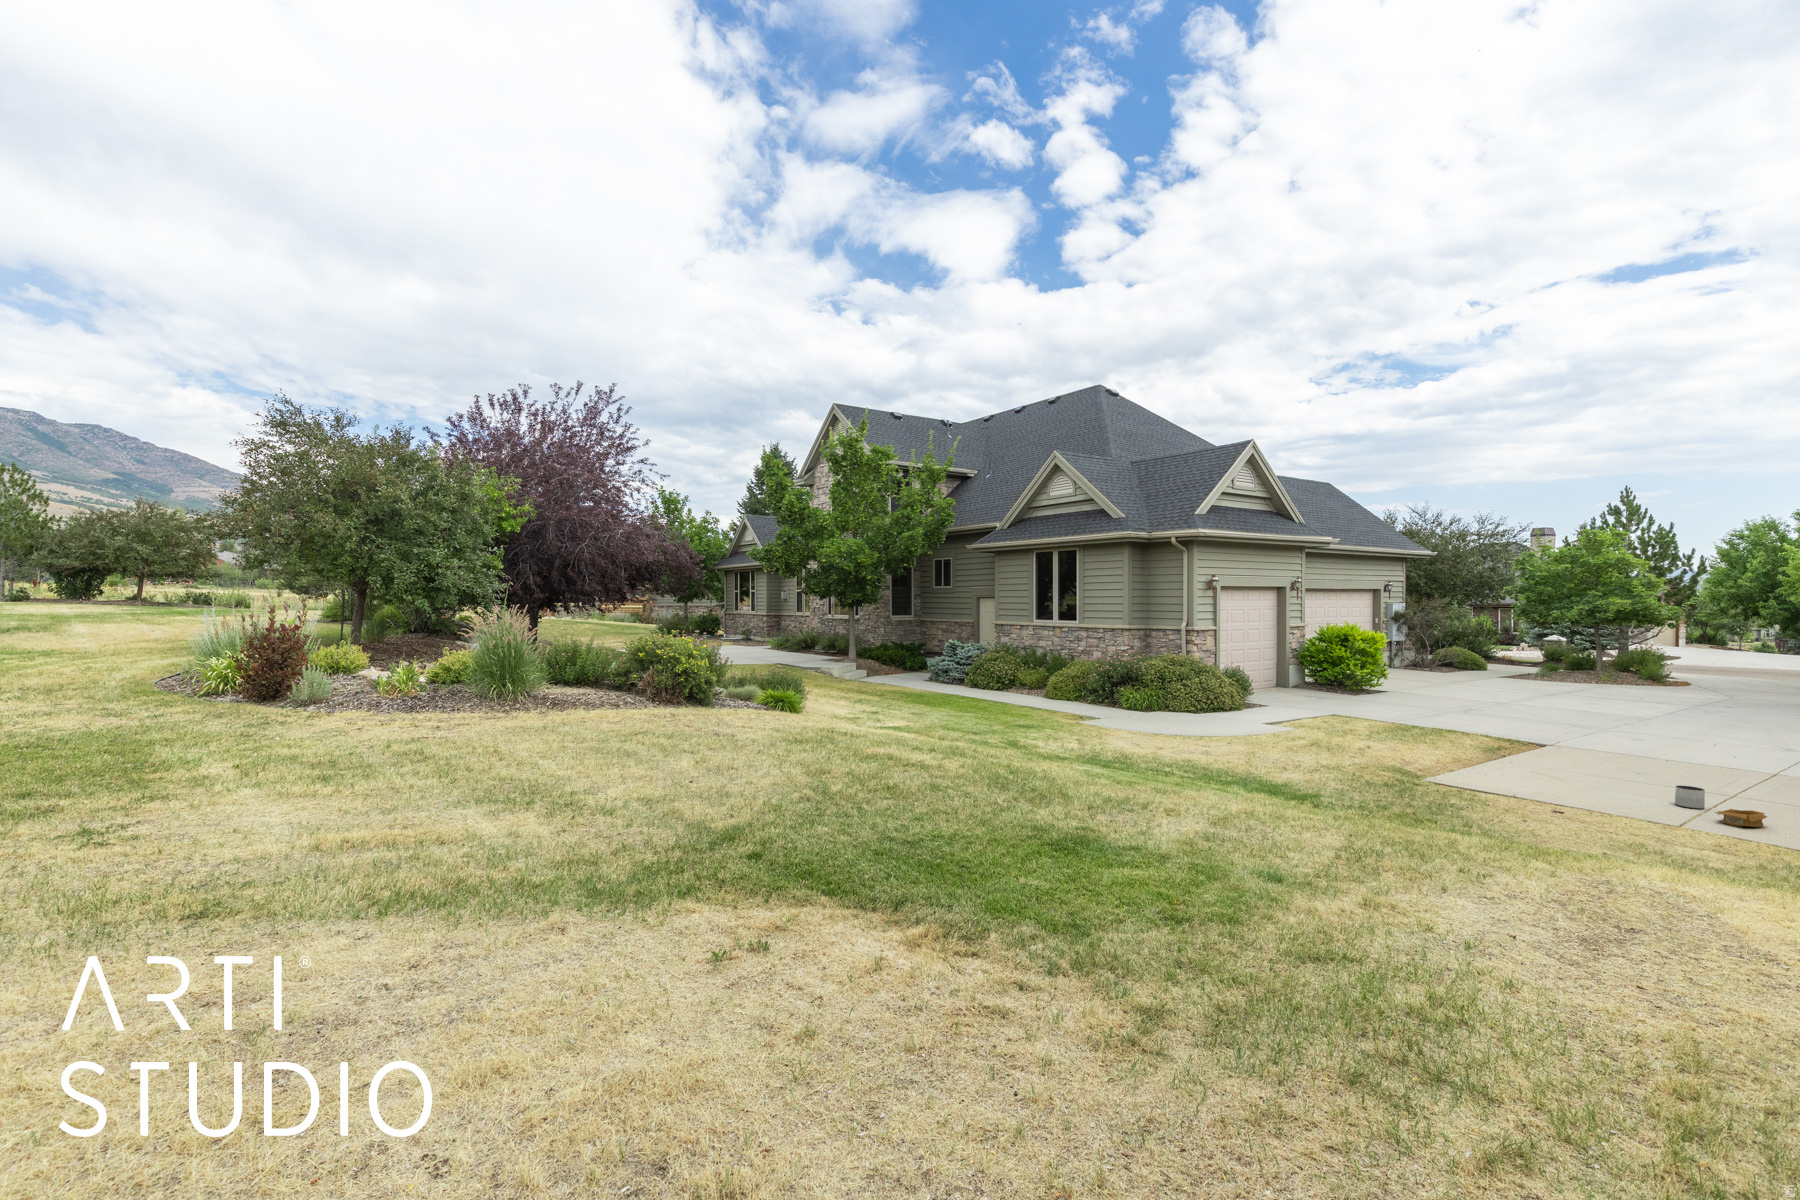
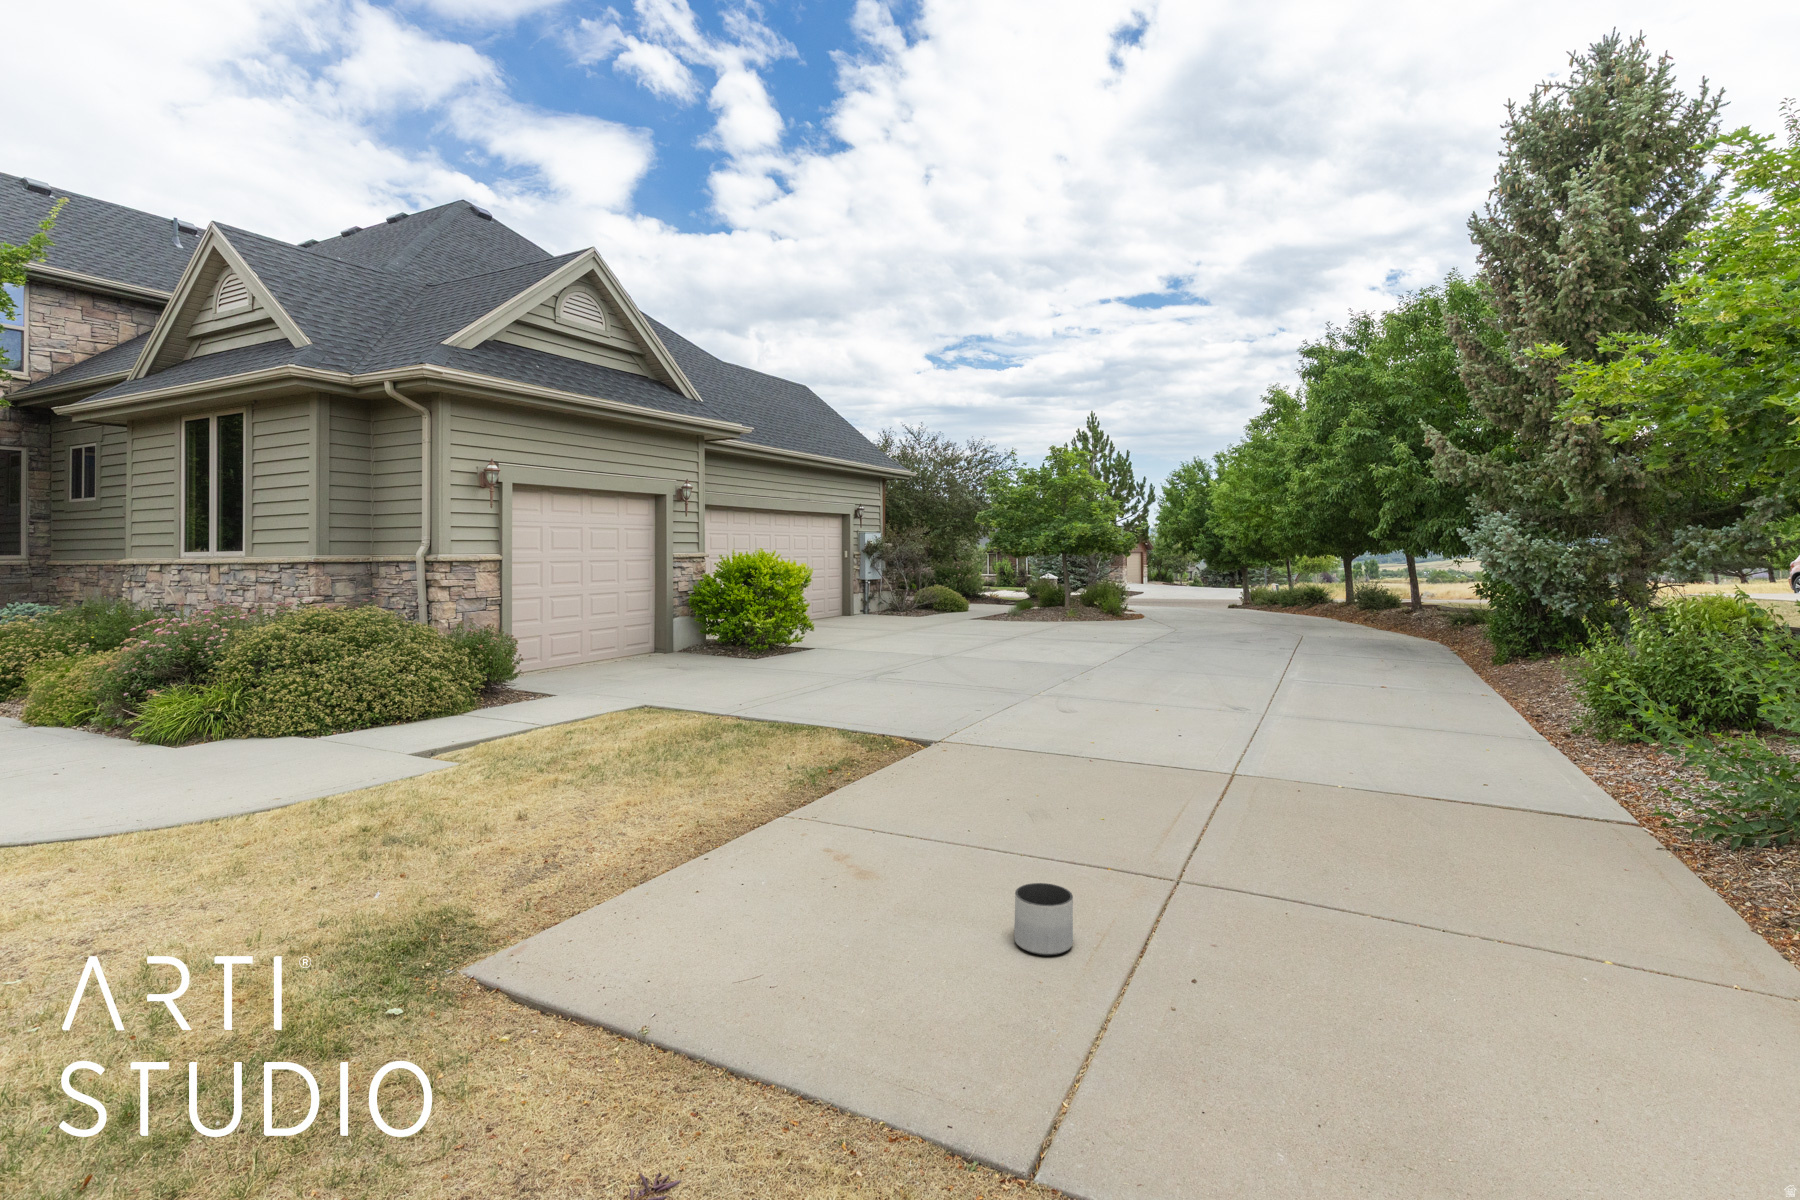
cardboard box: present [1715,809,1767,827] -> none [1070,980,1193,1062]

